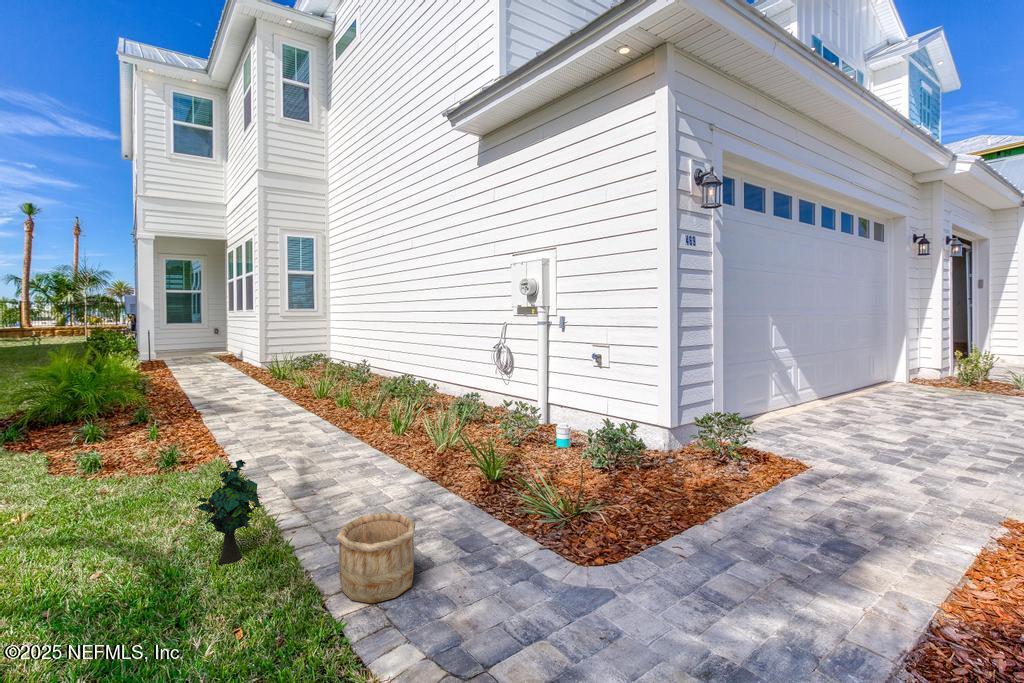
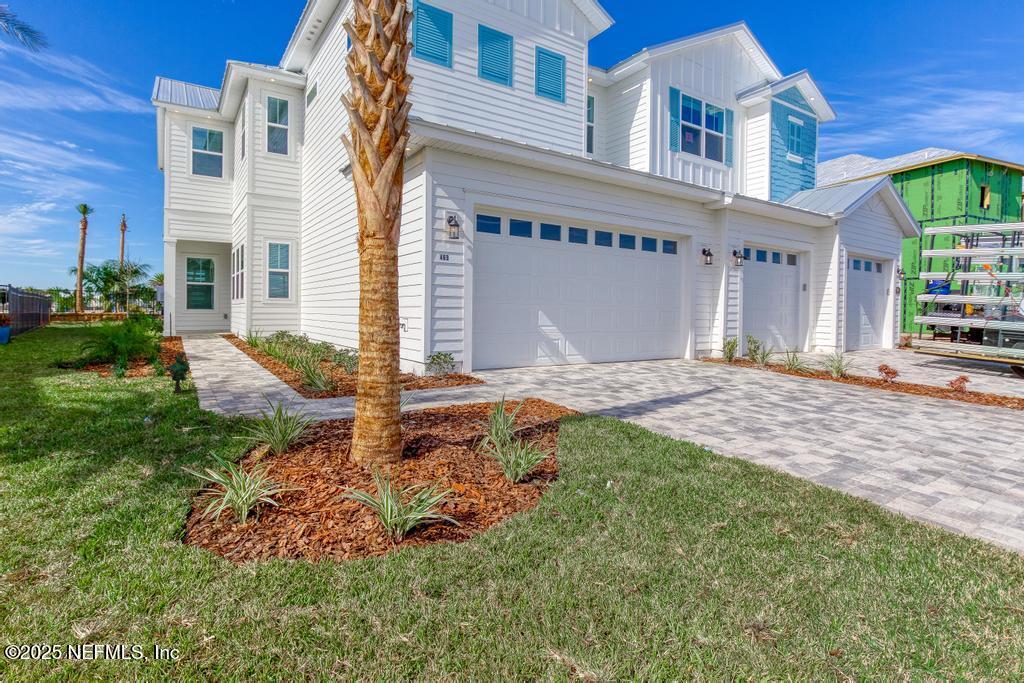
wooden bucket: present [336,513,415,603] -> none [211,373,244,400]

